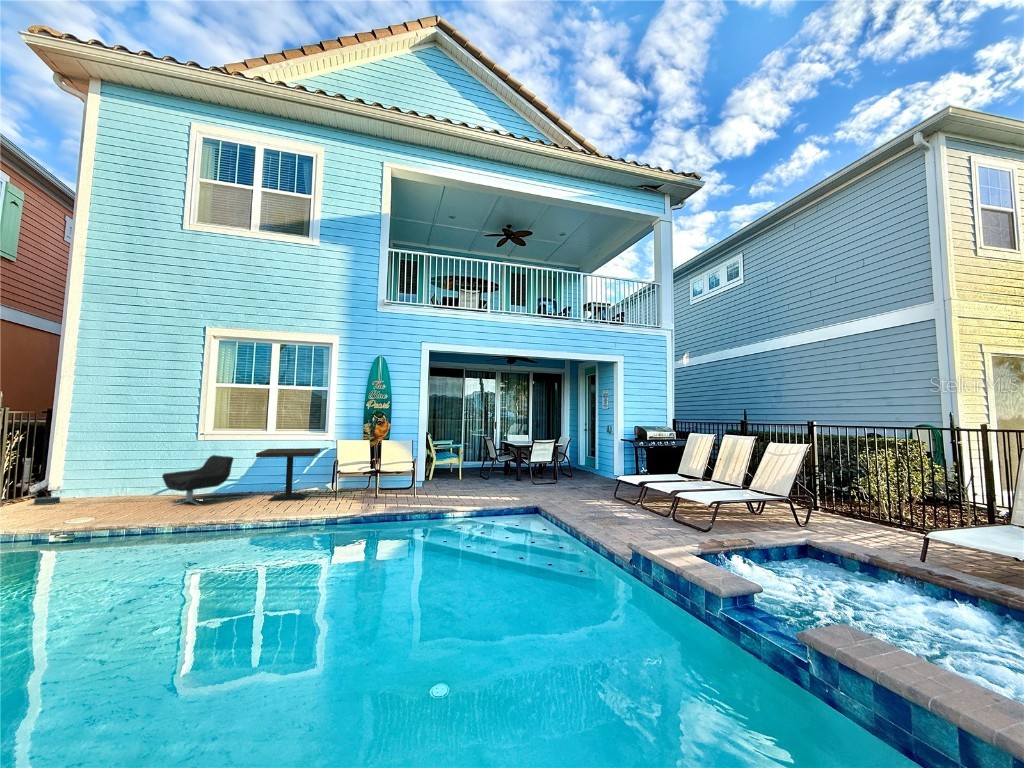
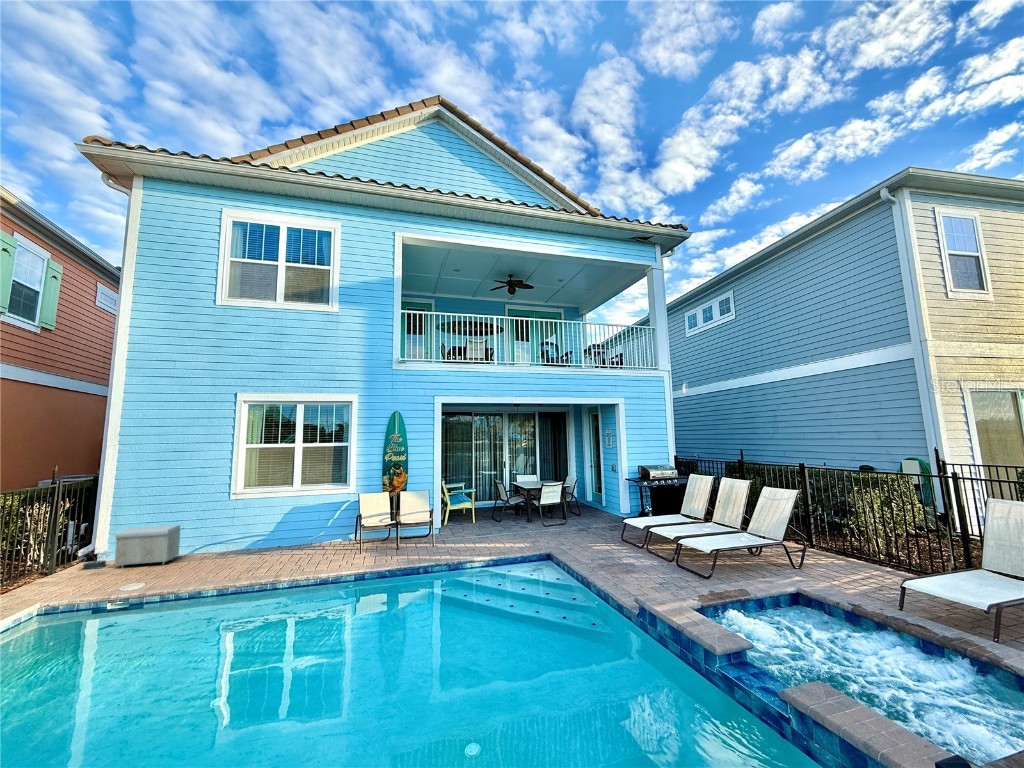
side table: present [256,448,320,501] -> none [286,502,343,557]
lounge chair: present [162,455,233,506] -> none [200,514,264,568]
storage bench: none [68,463,143,505] -> present [114,525,180,568]

